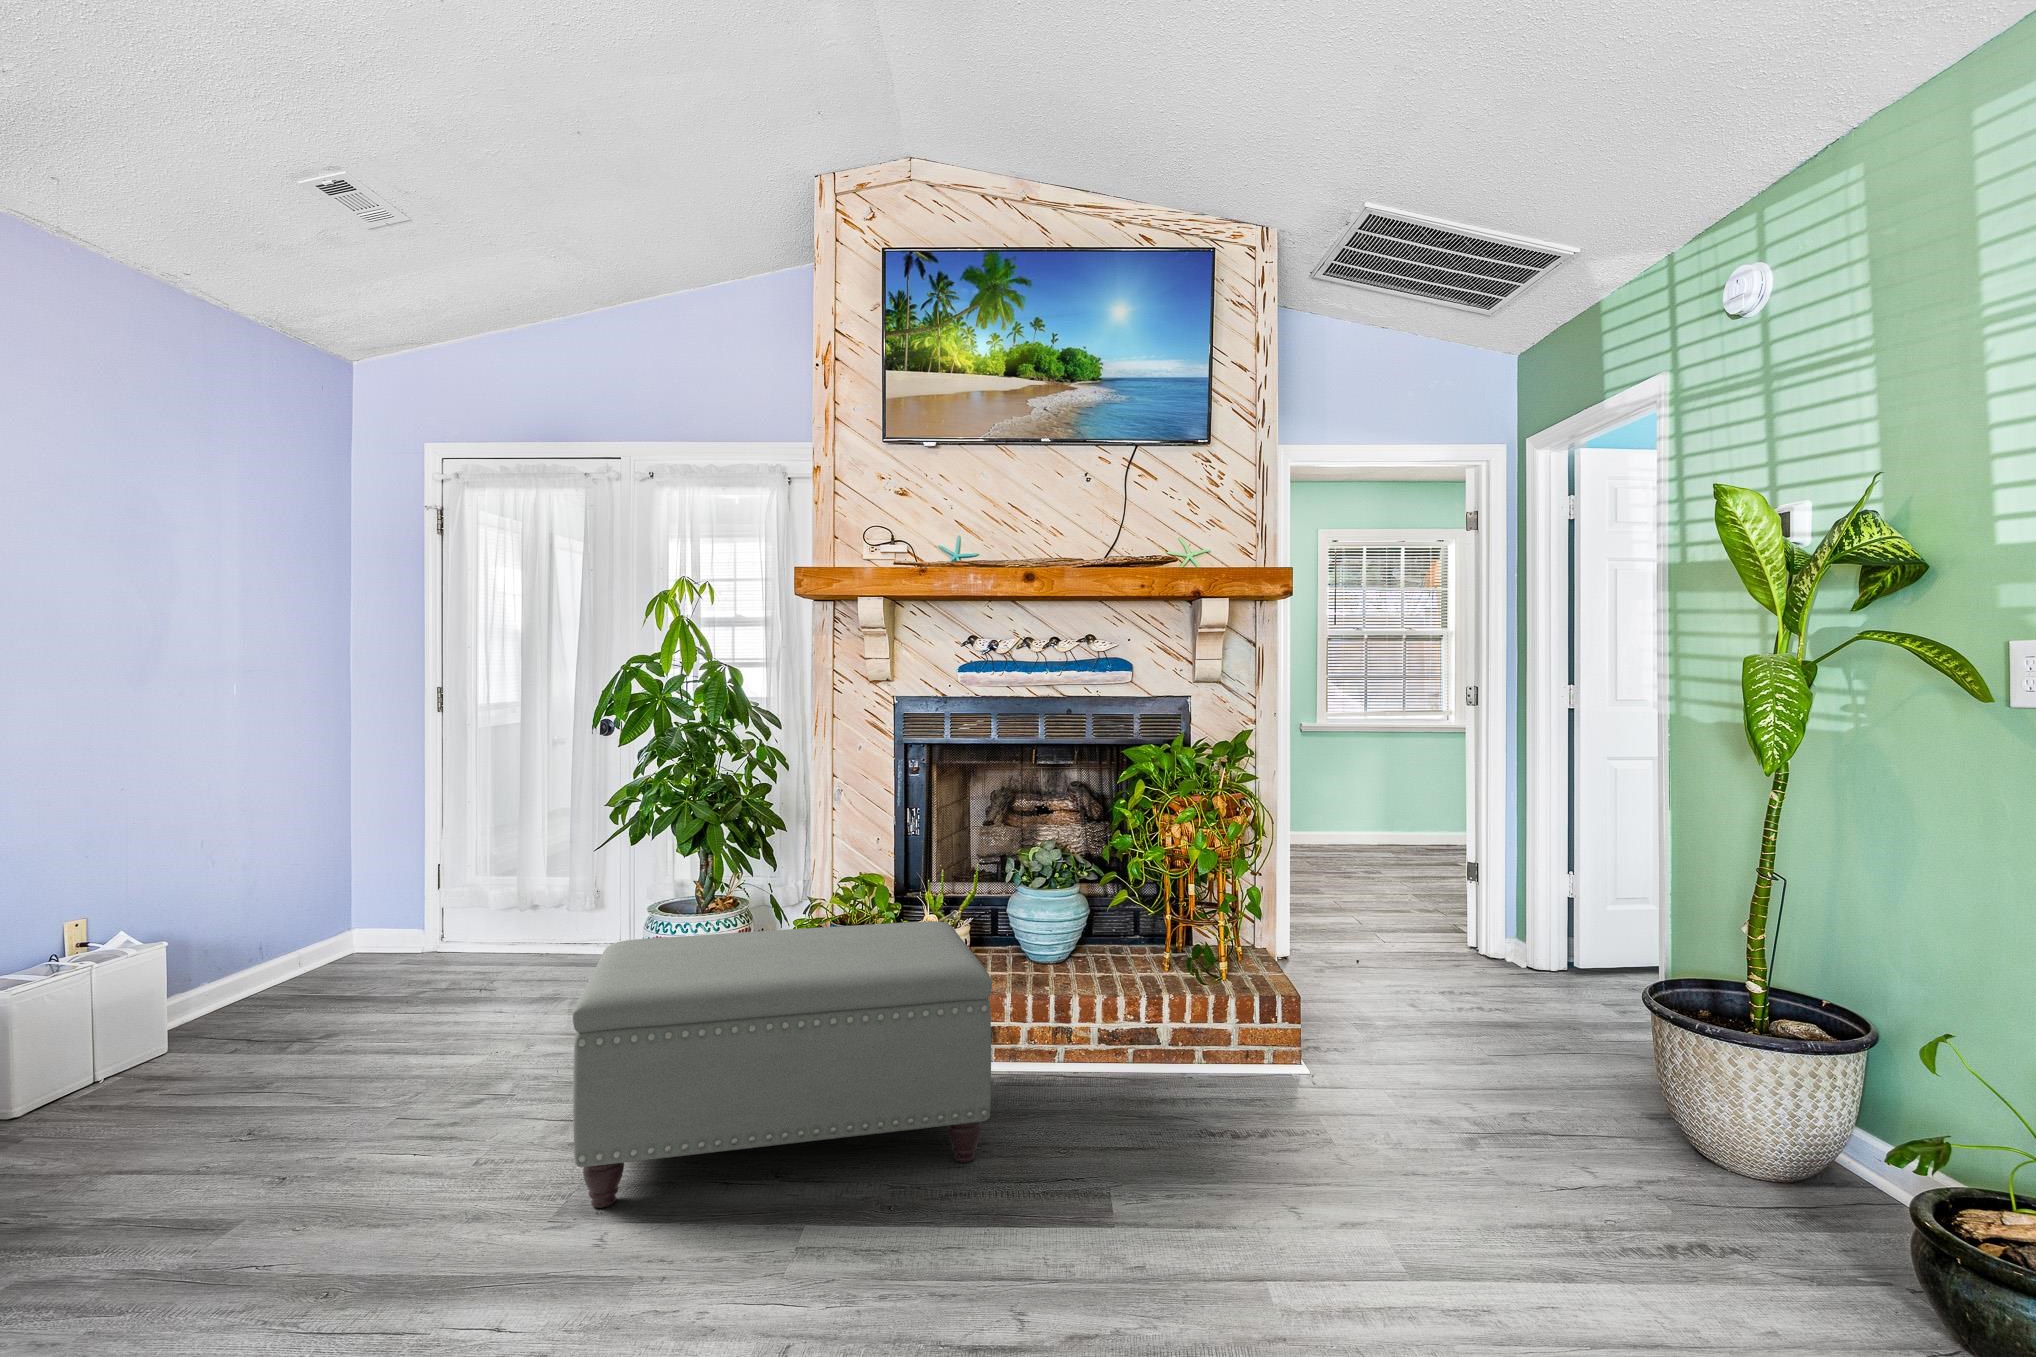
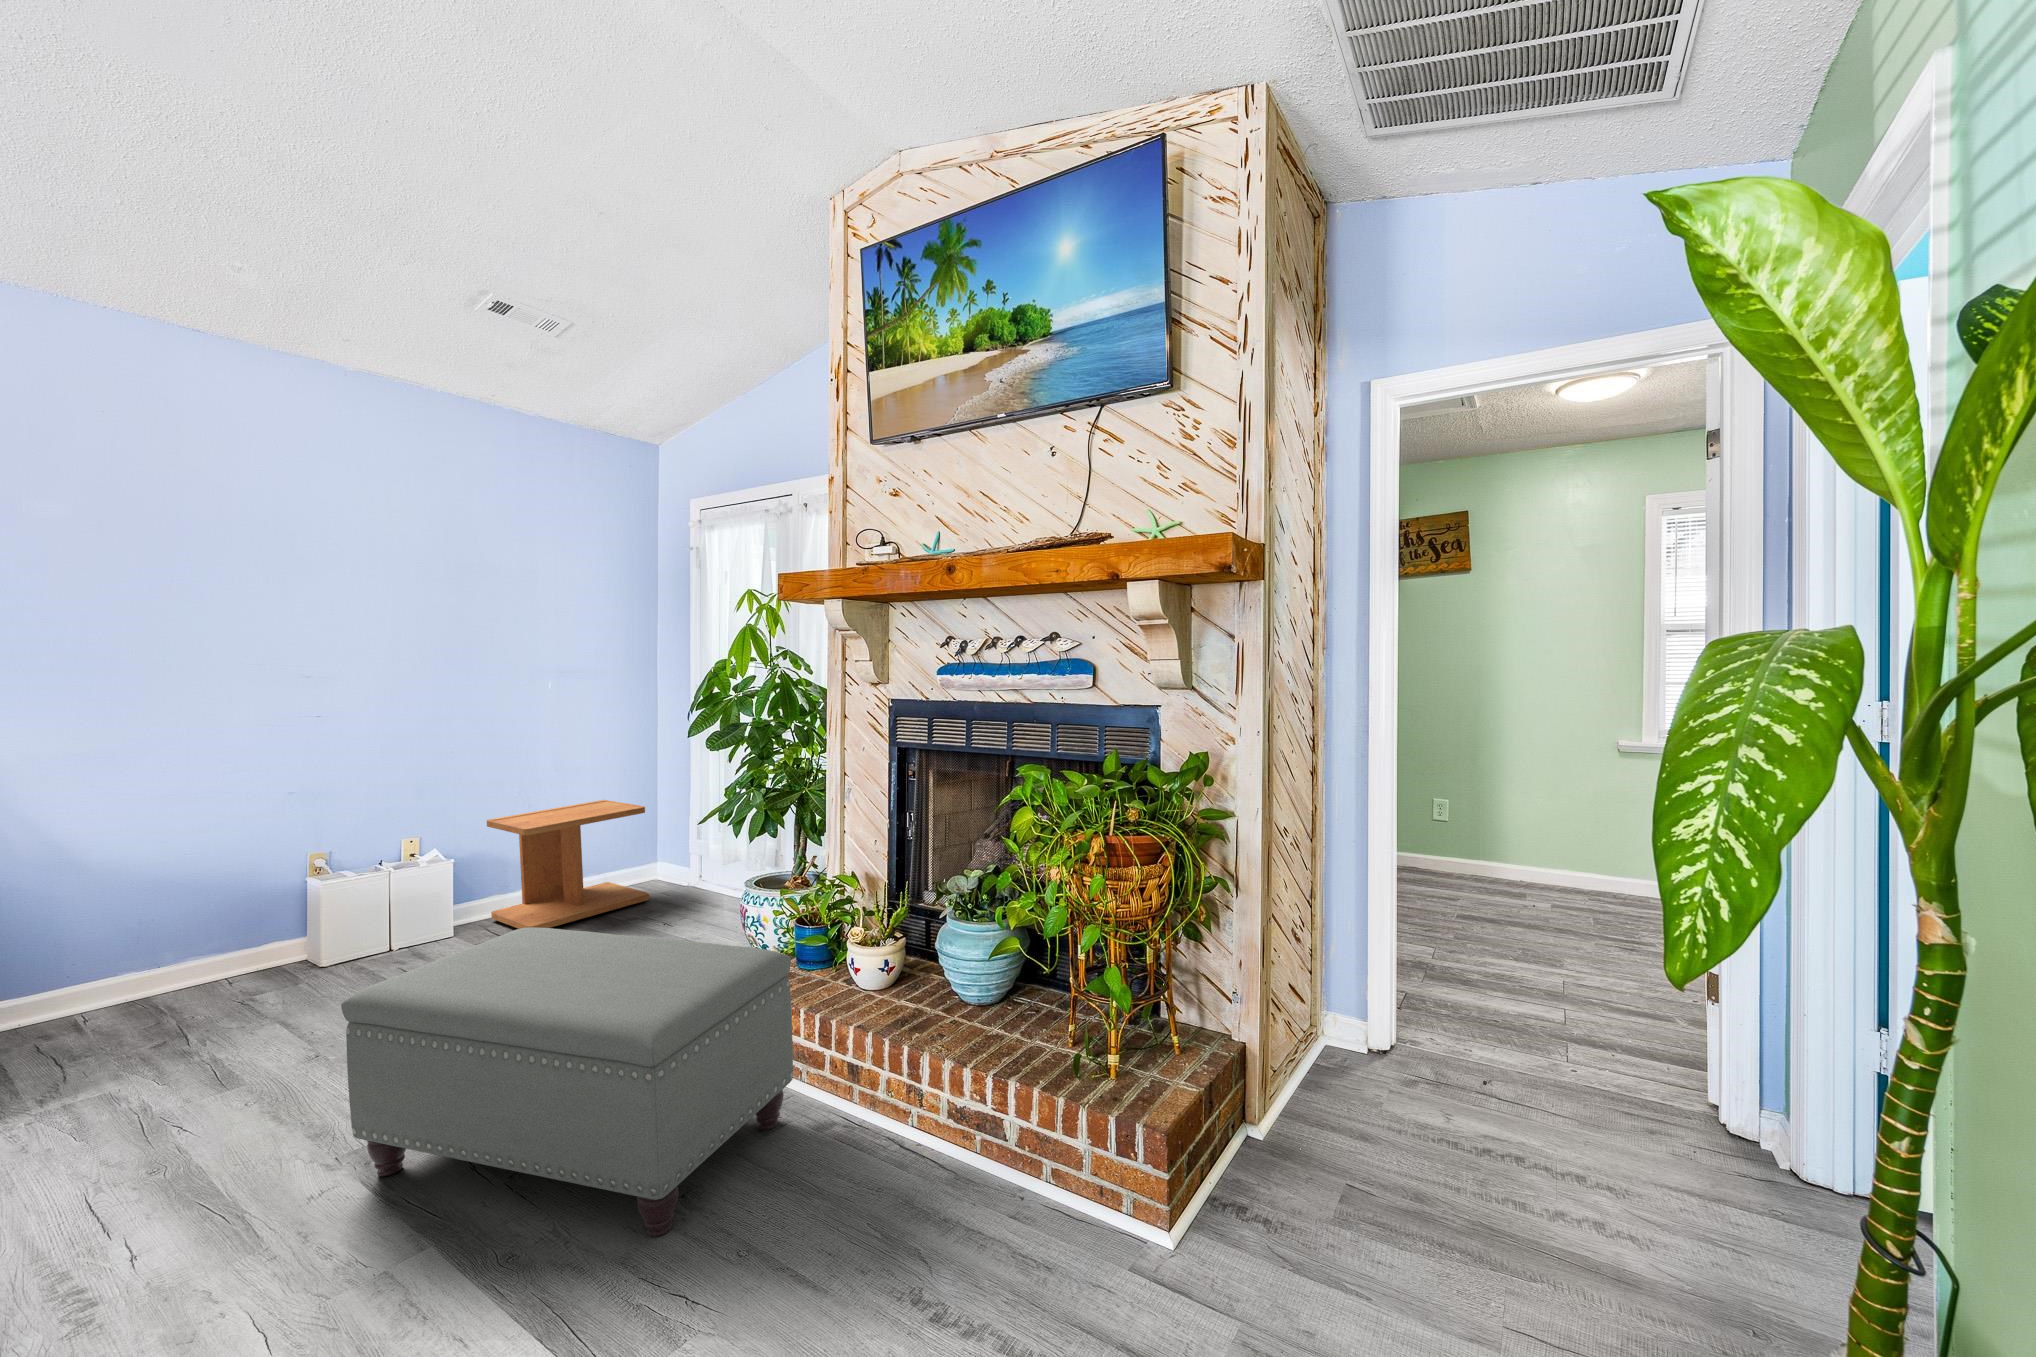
side table: none [184,845,413,1021] -> present [487,800,649,929]

